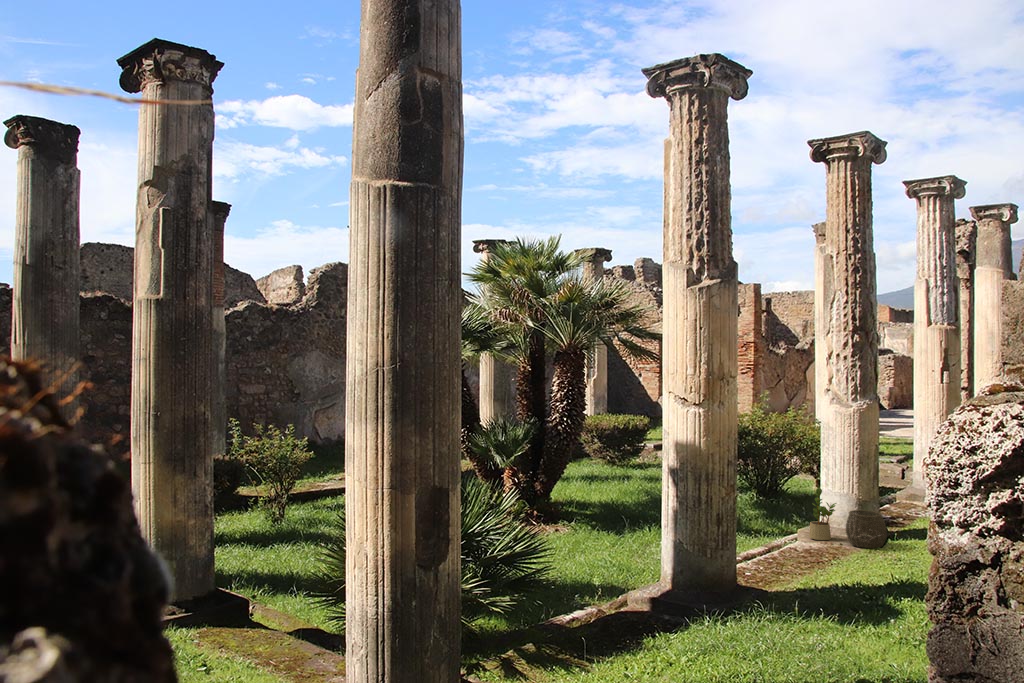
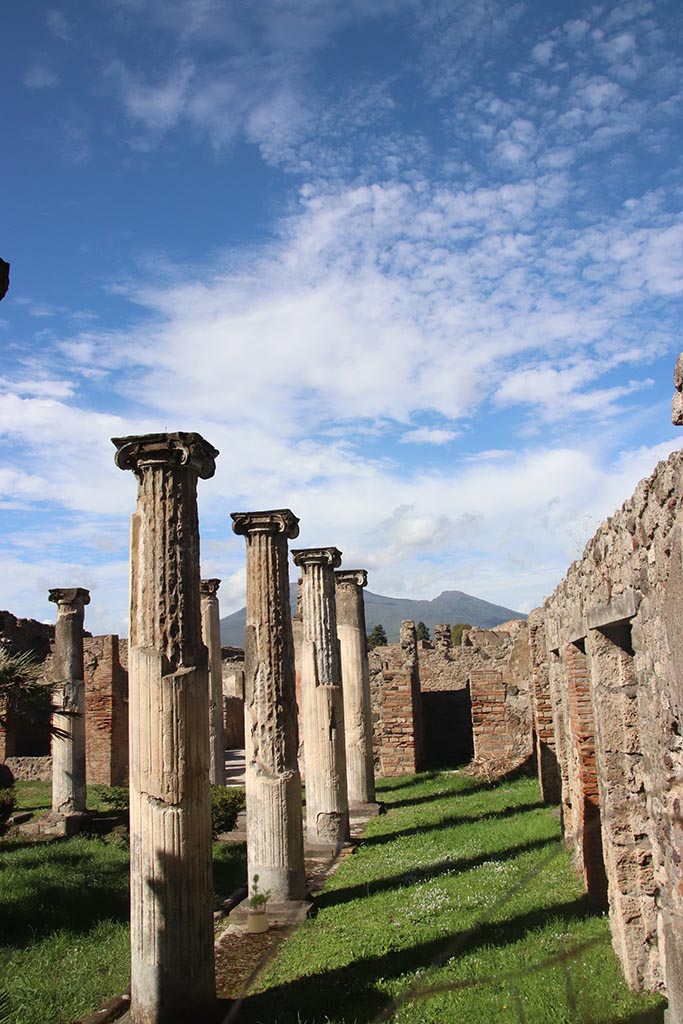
woven basket: present [846,510,886,548] -> none [285,891,324,934]

